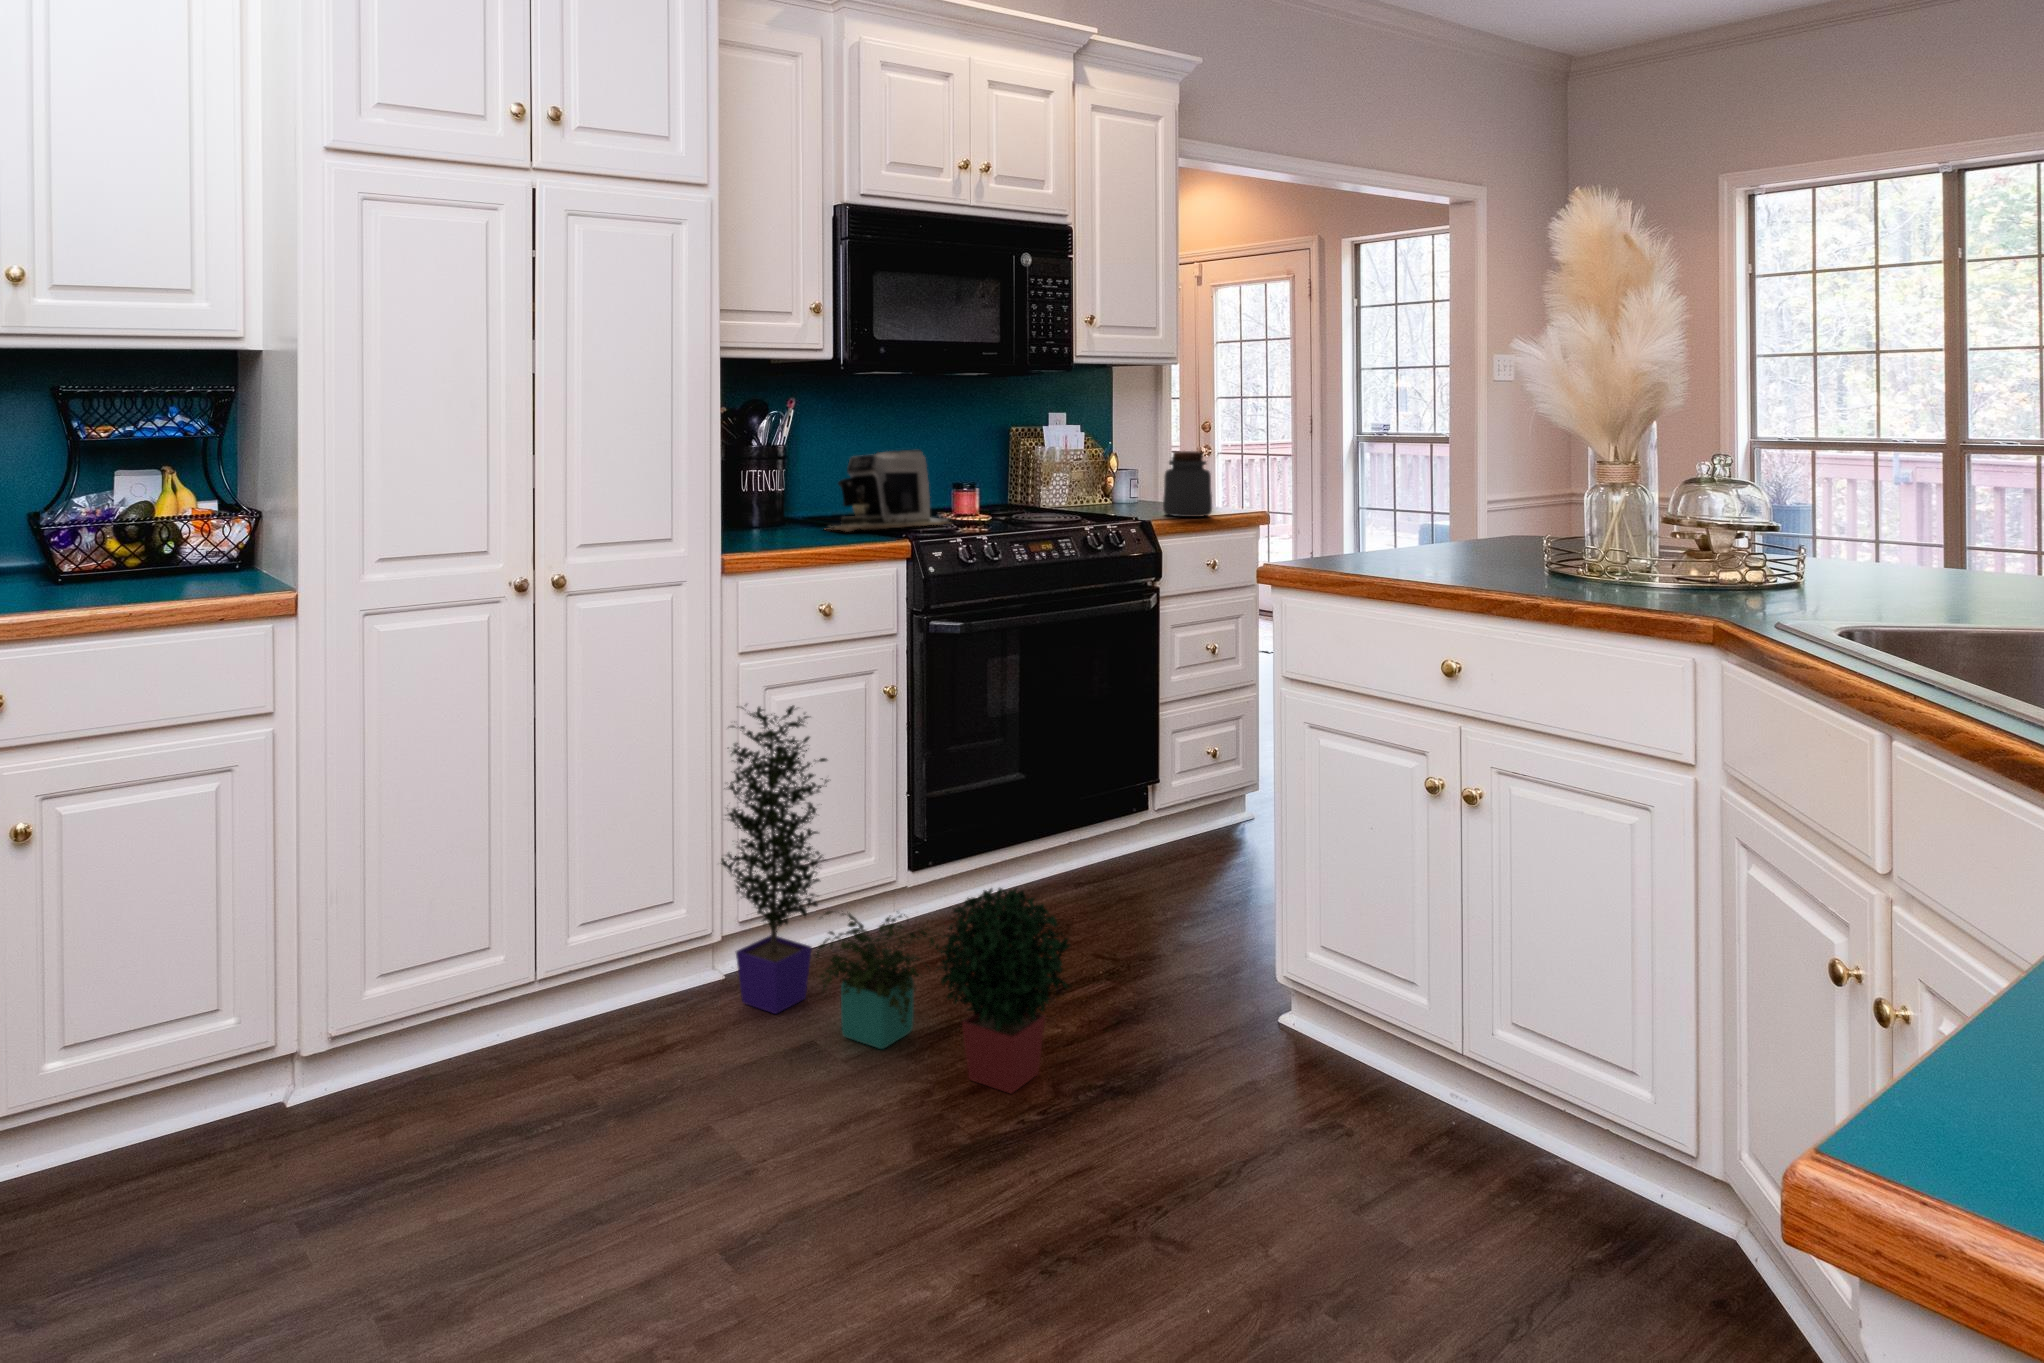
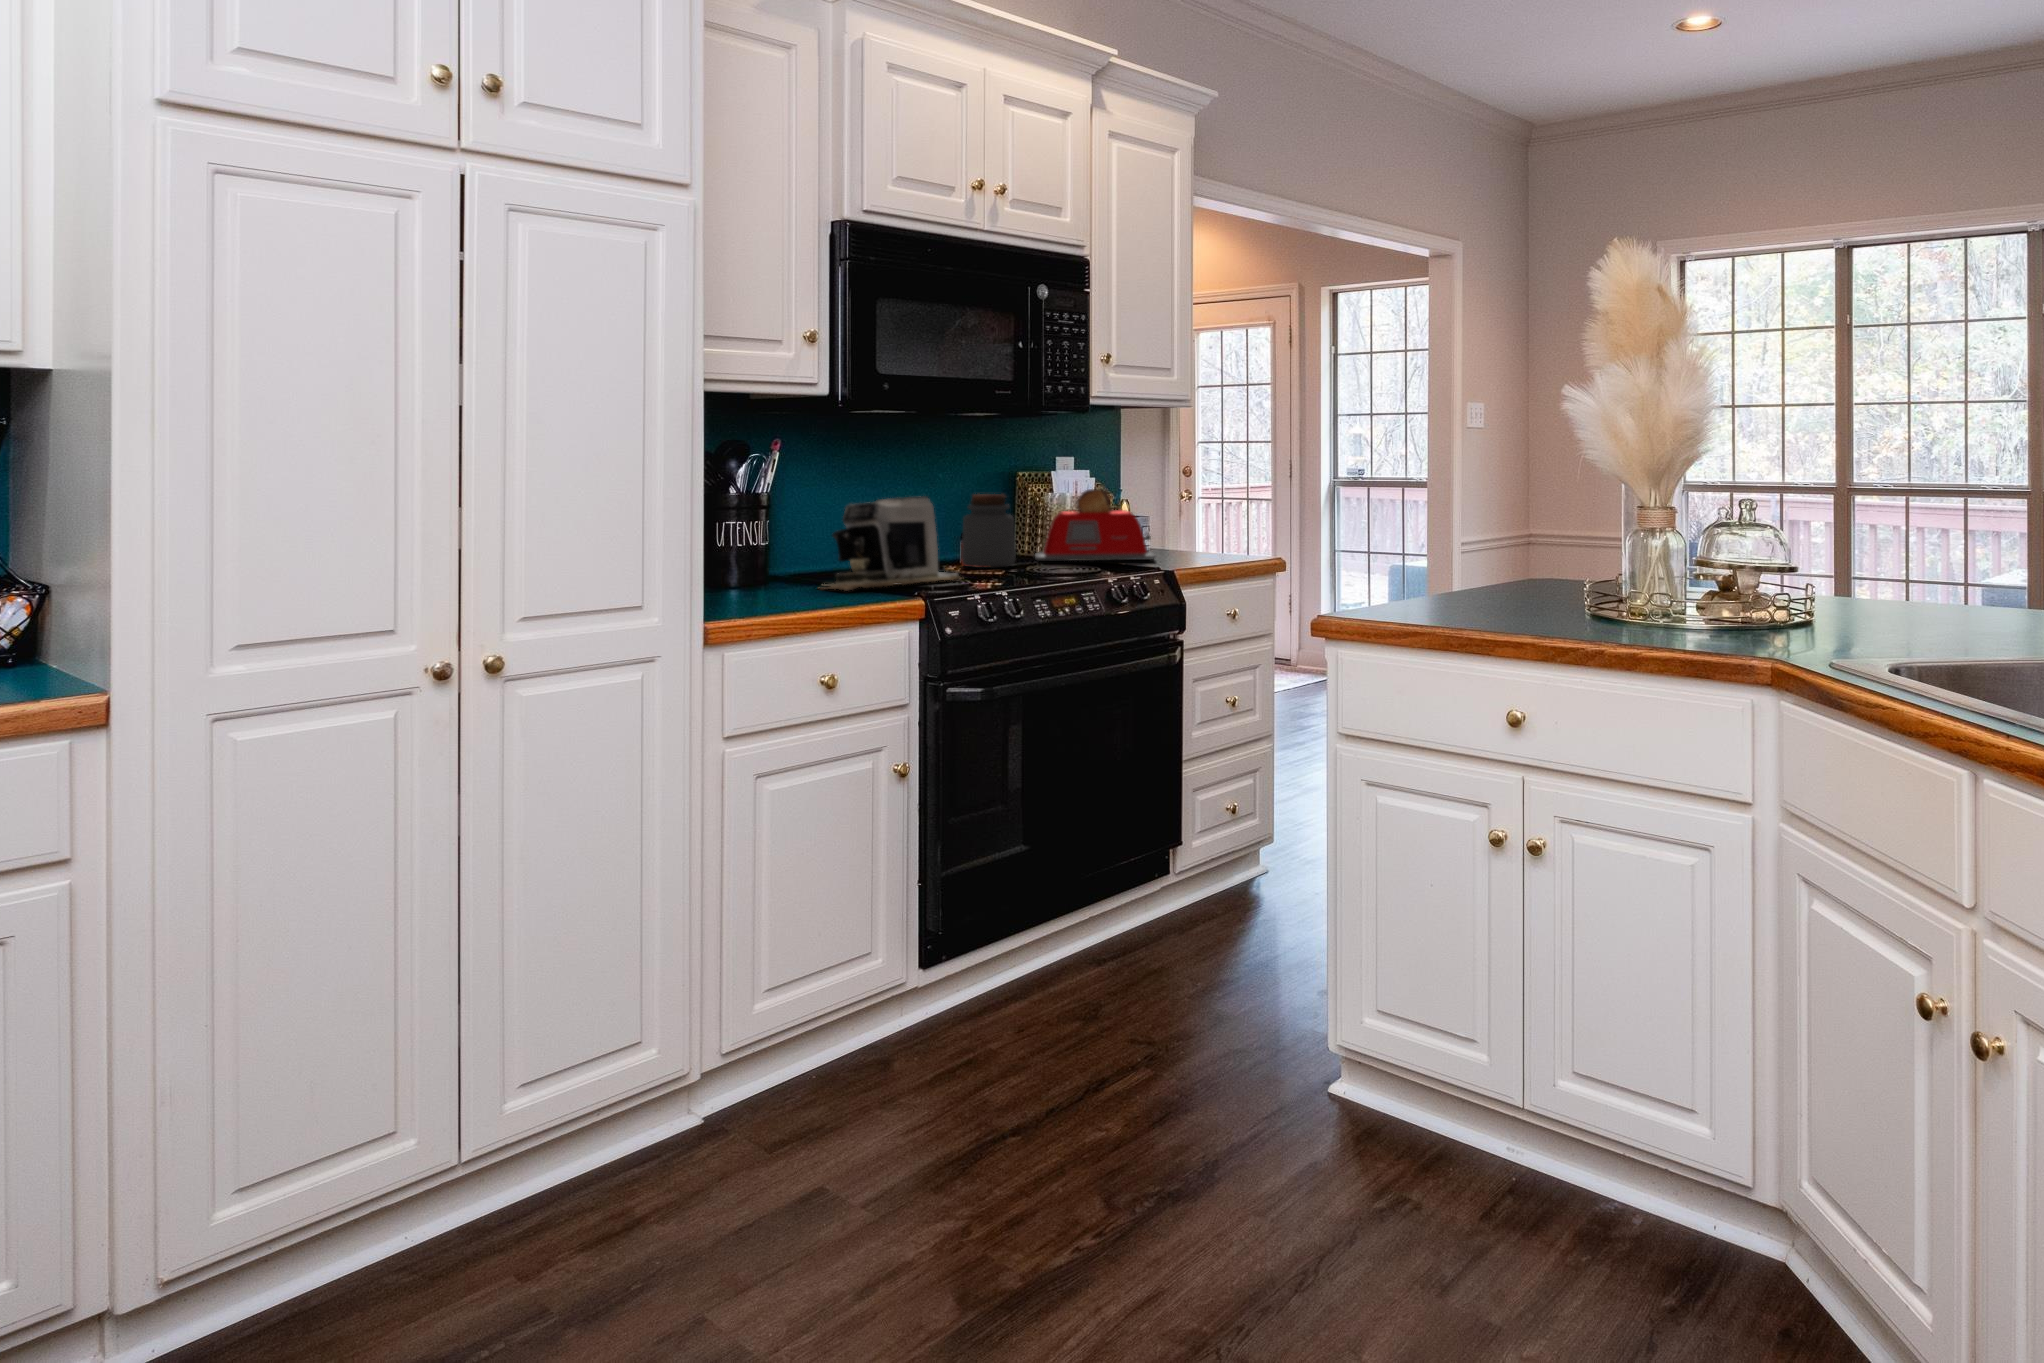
toaster: none [1025,444,1139,510] -> present [1035,489,1156,561]
jar: present [1163,451,1212,517] -> present [961,494,1016,568]
potted plant: present [721,704,1070,1093] -> none [695,800,1134,1249]

